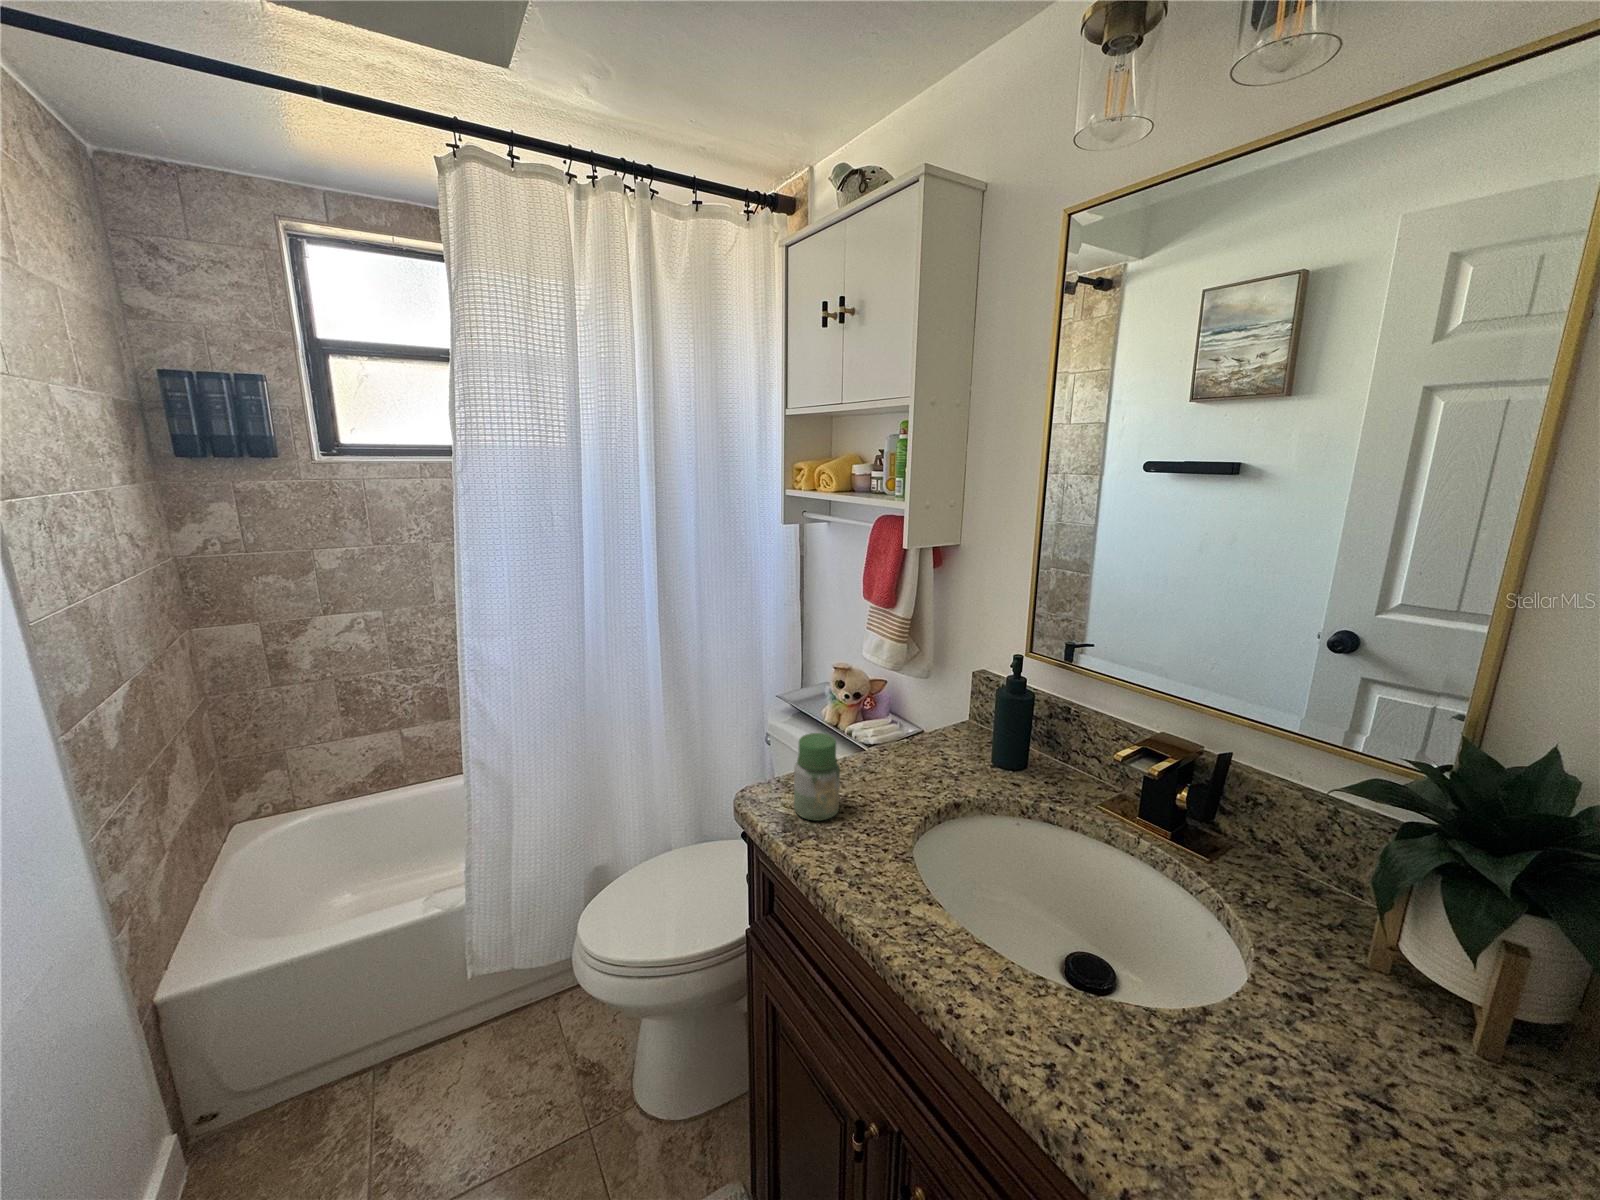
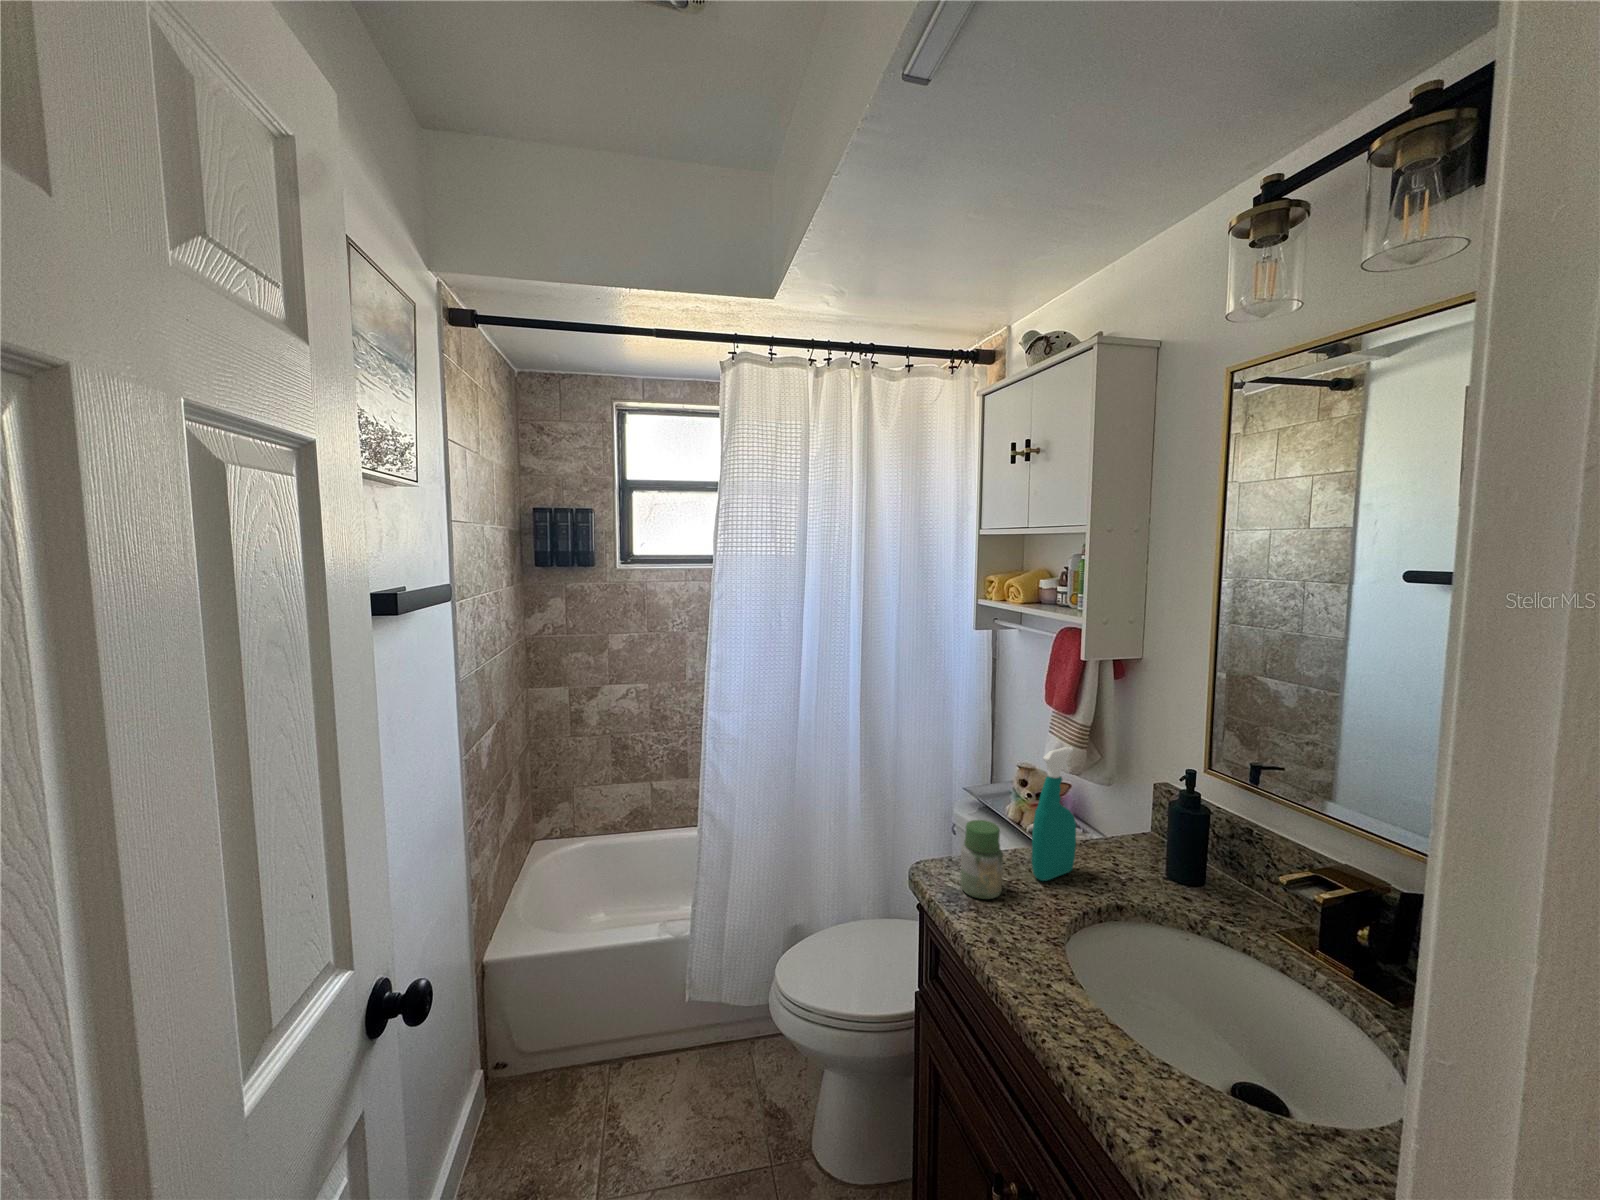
spray bottle: none [866,642,909,788] -> present [1032,747,1076,881]

